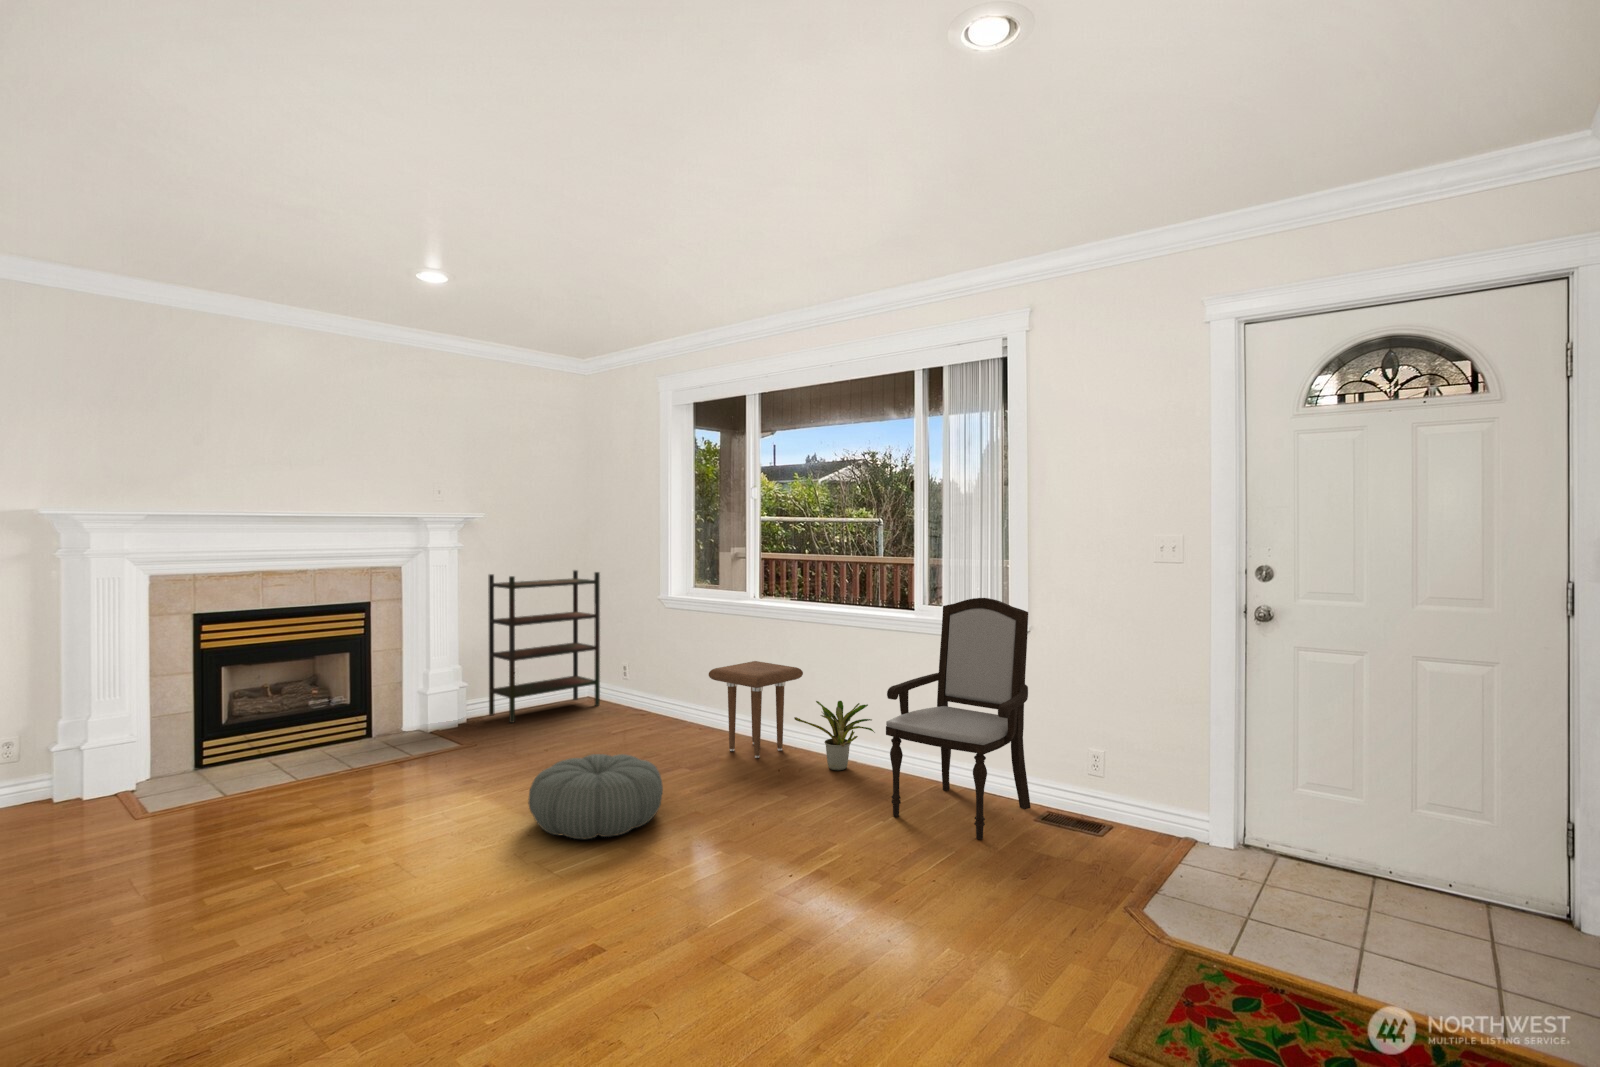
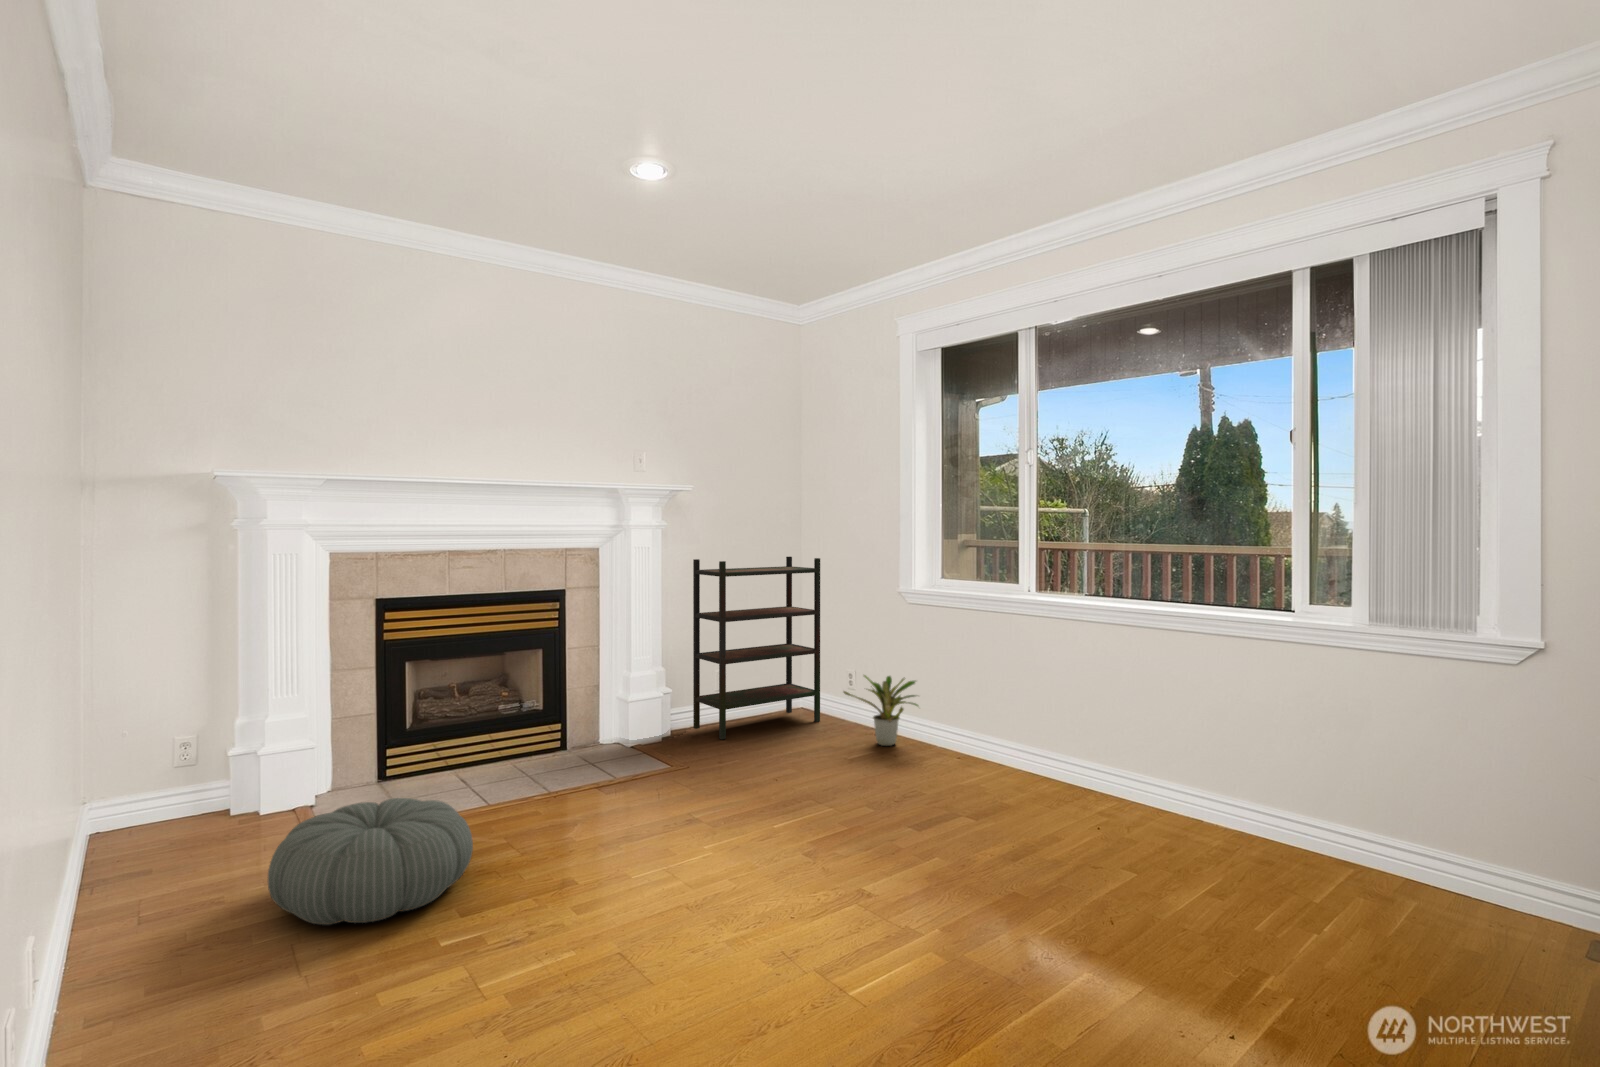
armchair: present [886,598,1031,840] -> none [1307,593,1577,990]
side table: present [709,661,803,758] -> none [985,675,1116,809]
potted plant: present [794,701,875,771] -> present [844,675,918,746]
pouf: present [528,754,663,839] -> present [268,798,473,925]

